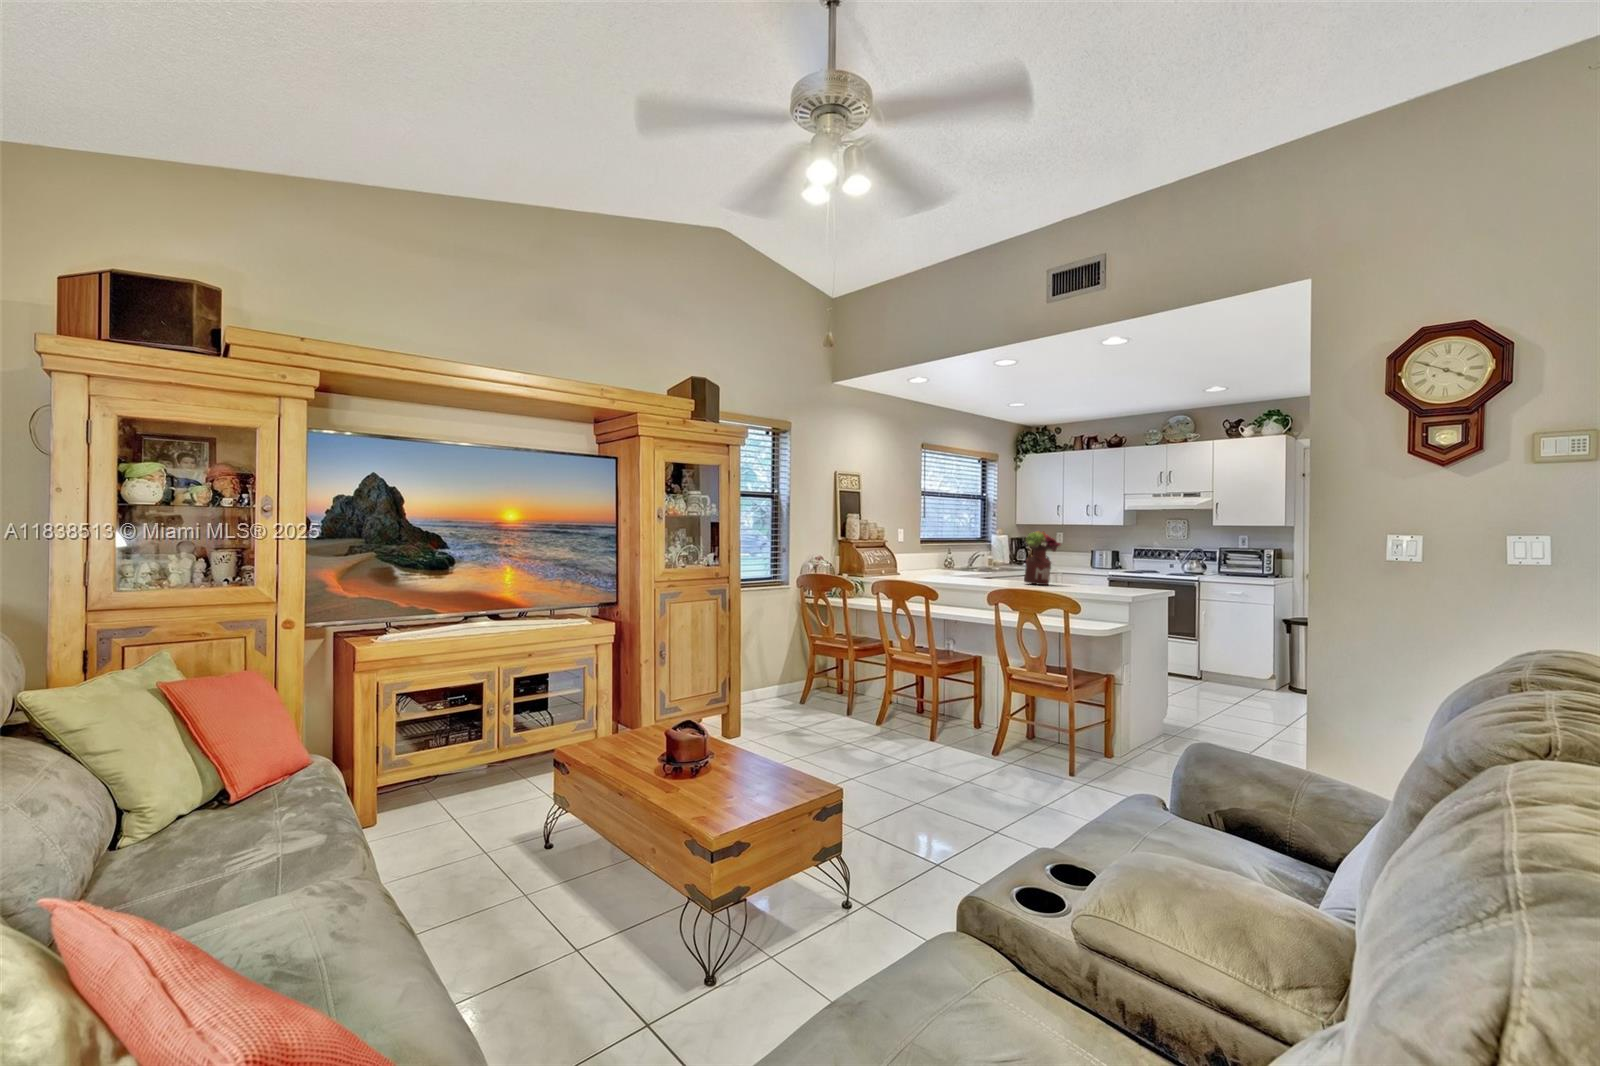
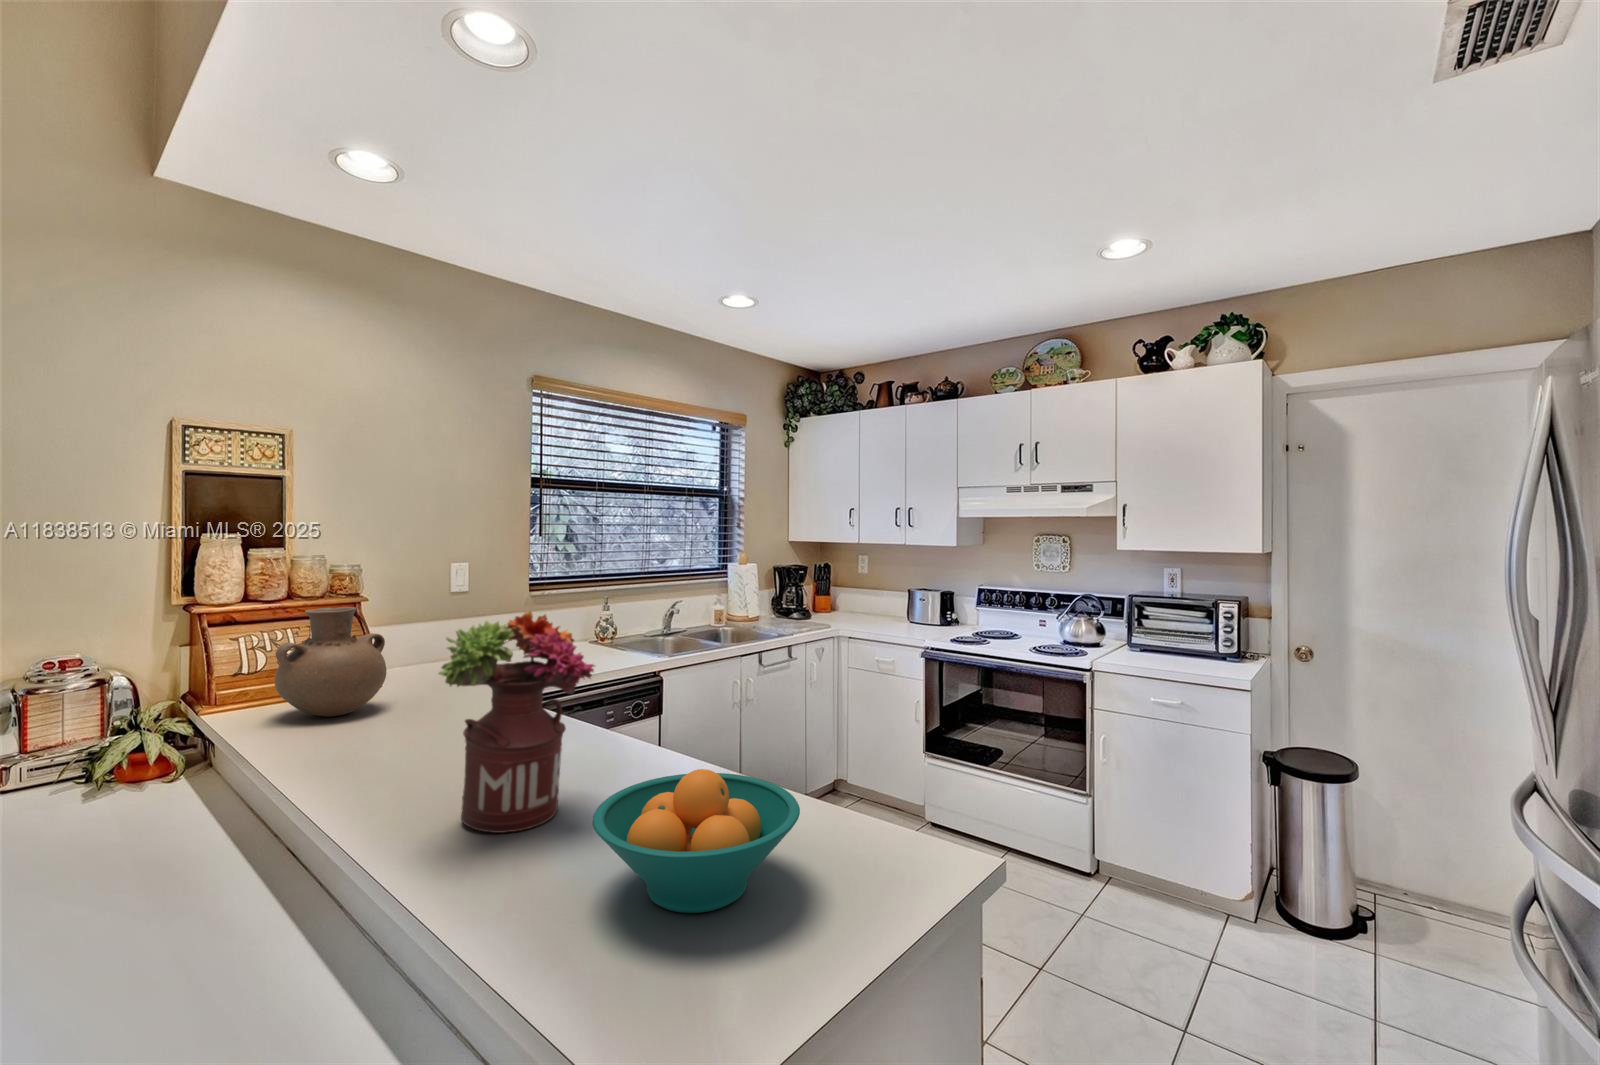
vase: none [899,539,932,576] -> present [274,607,386,717]
fruit bowl: none [1081,562,1132,589] -> present [592,769,800,913]

